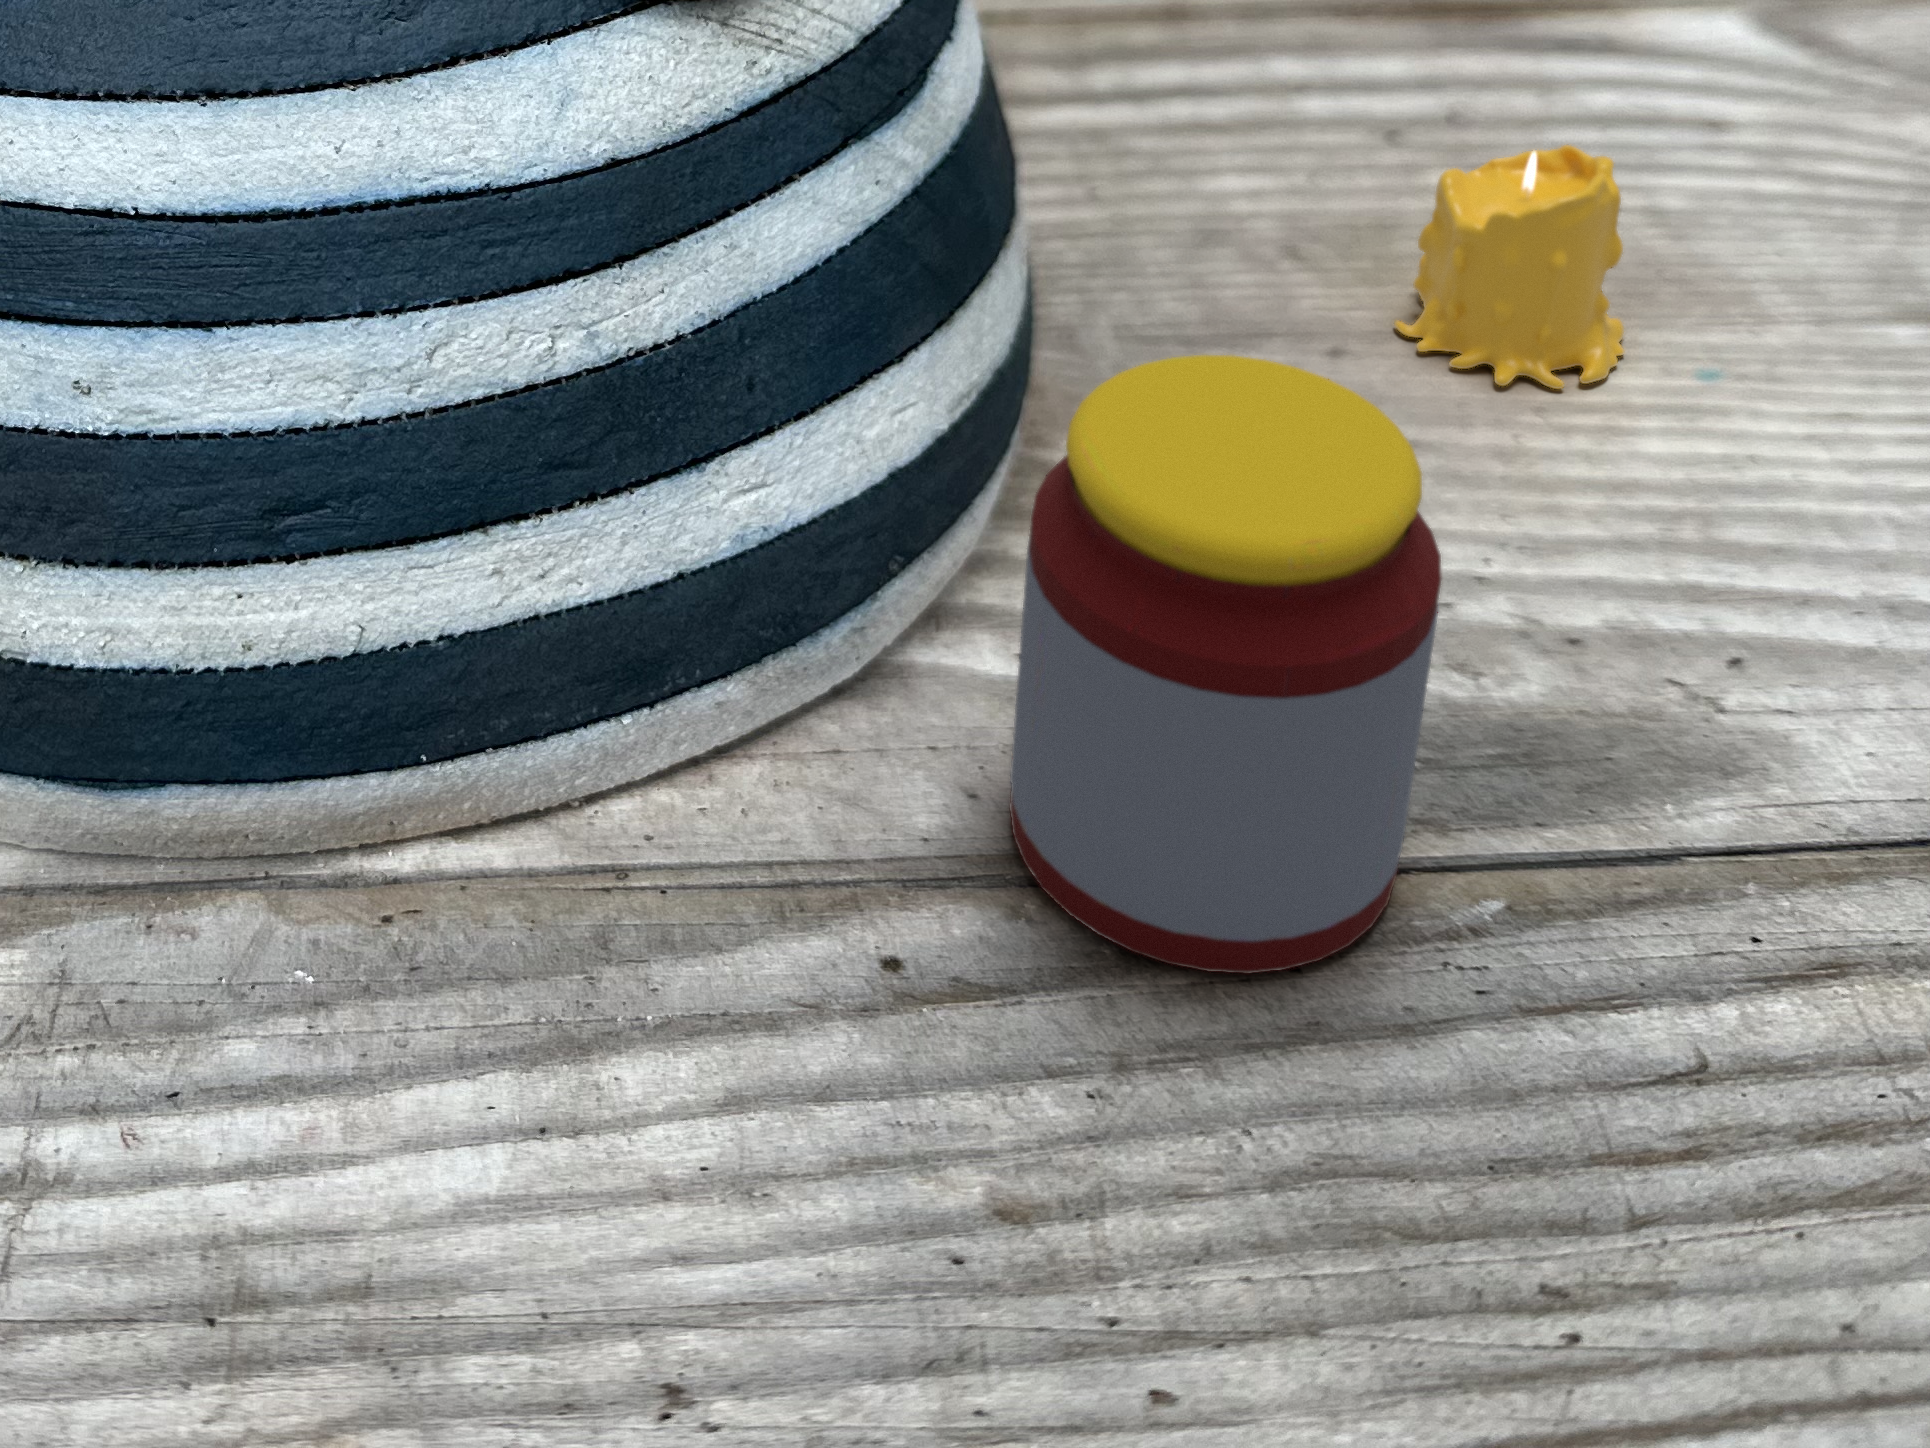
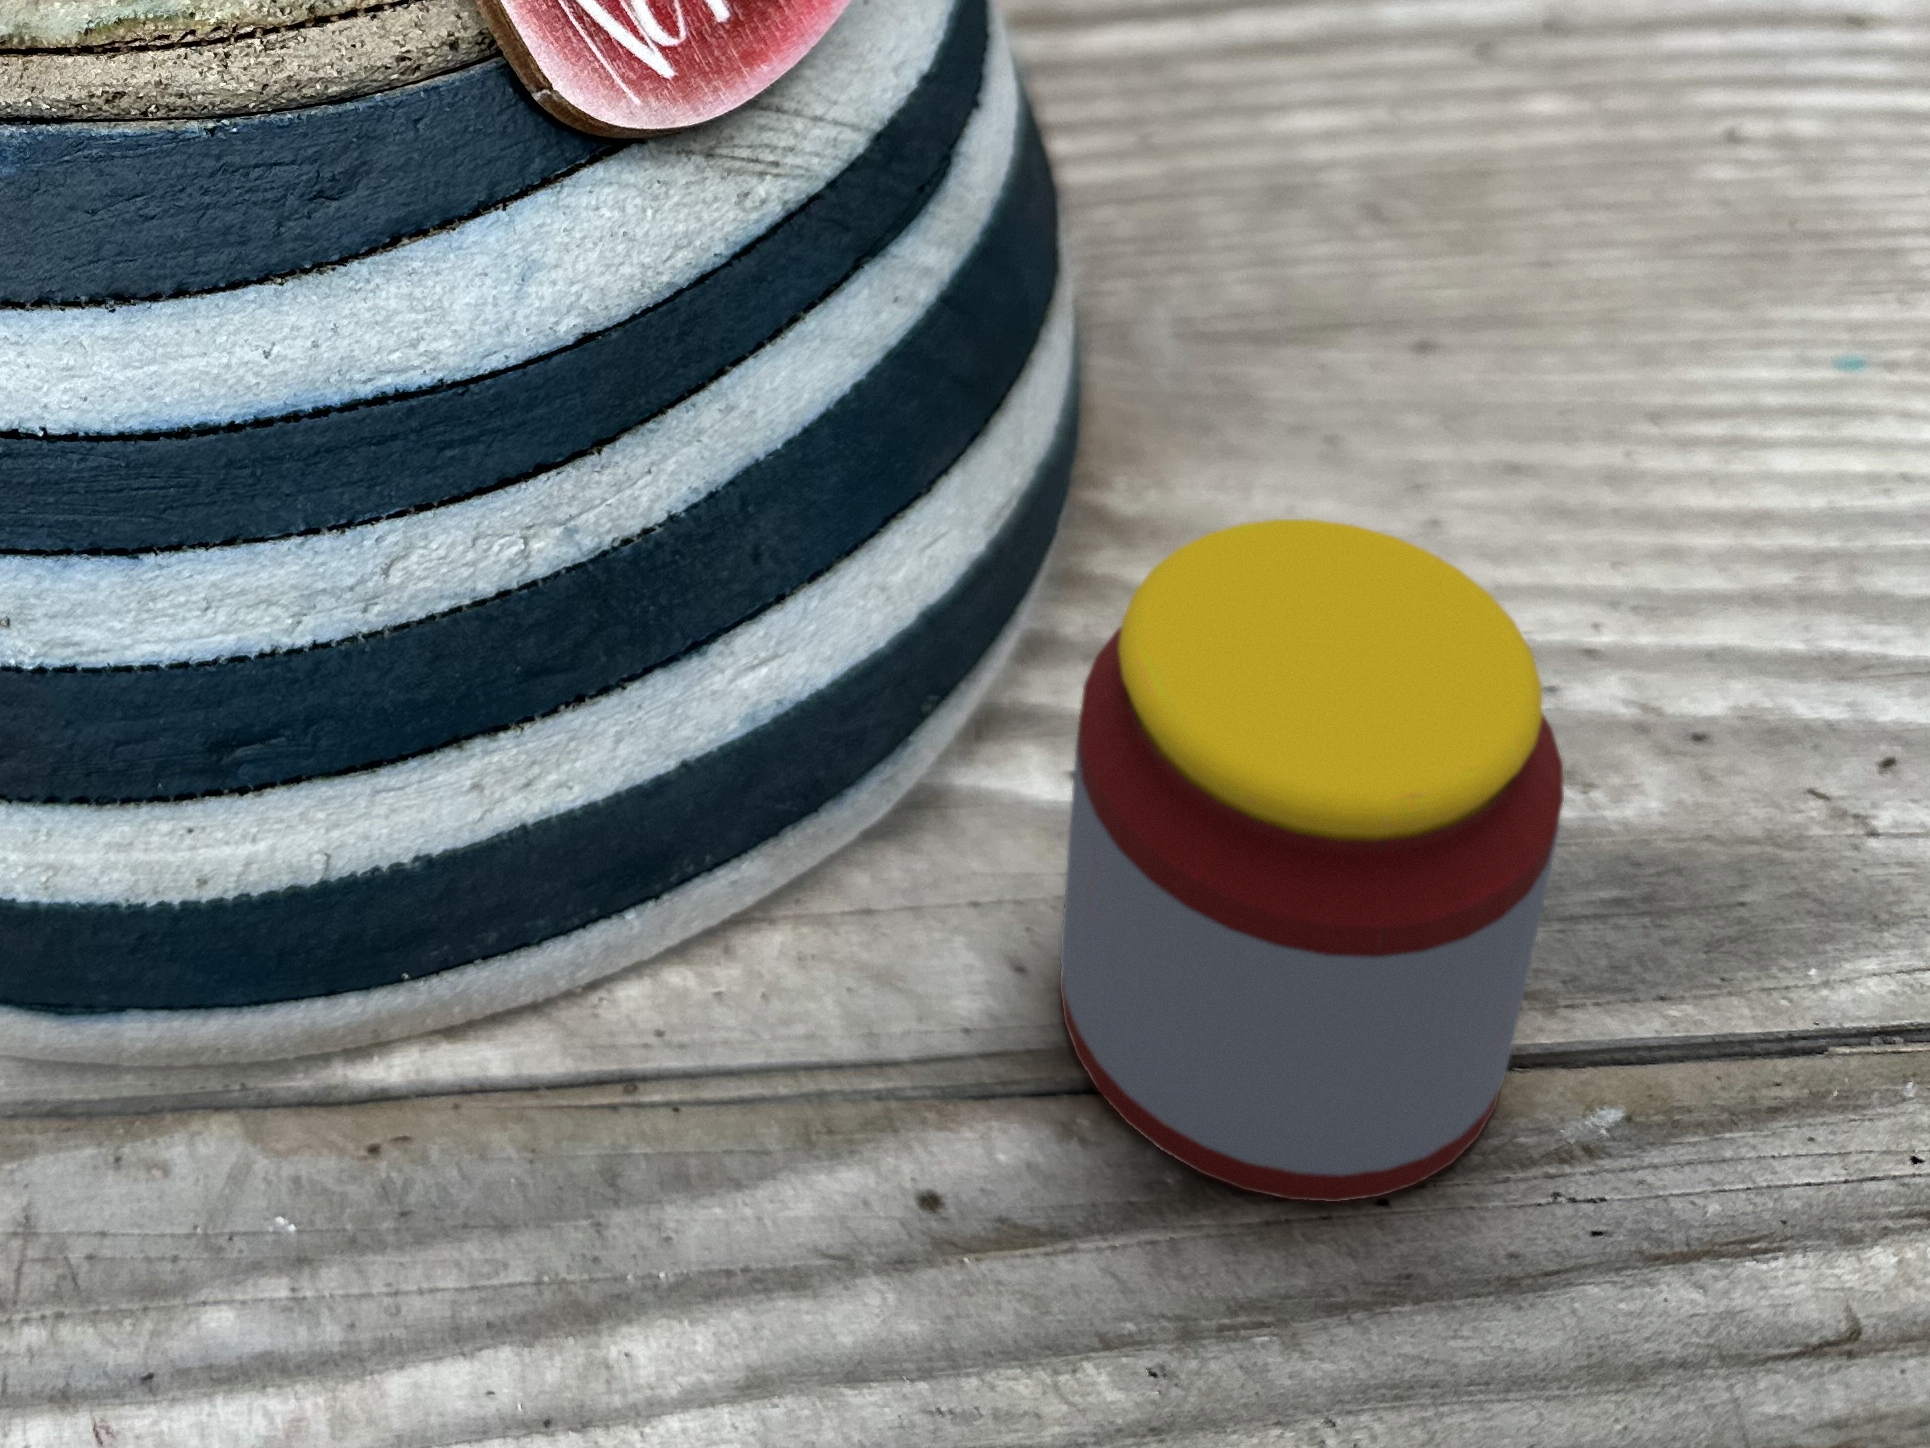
candle: present [1394,145,1624,389] -> none [1495,112,1769,396]

